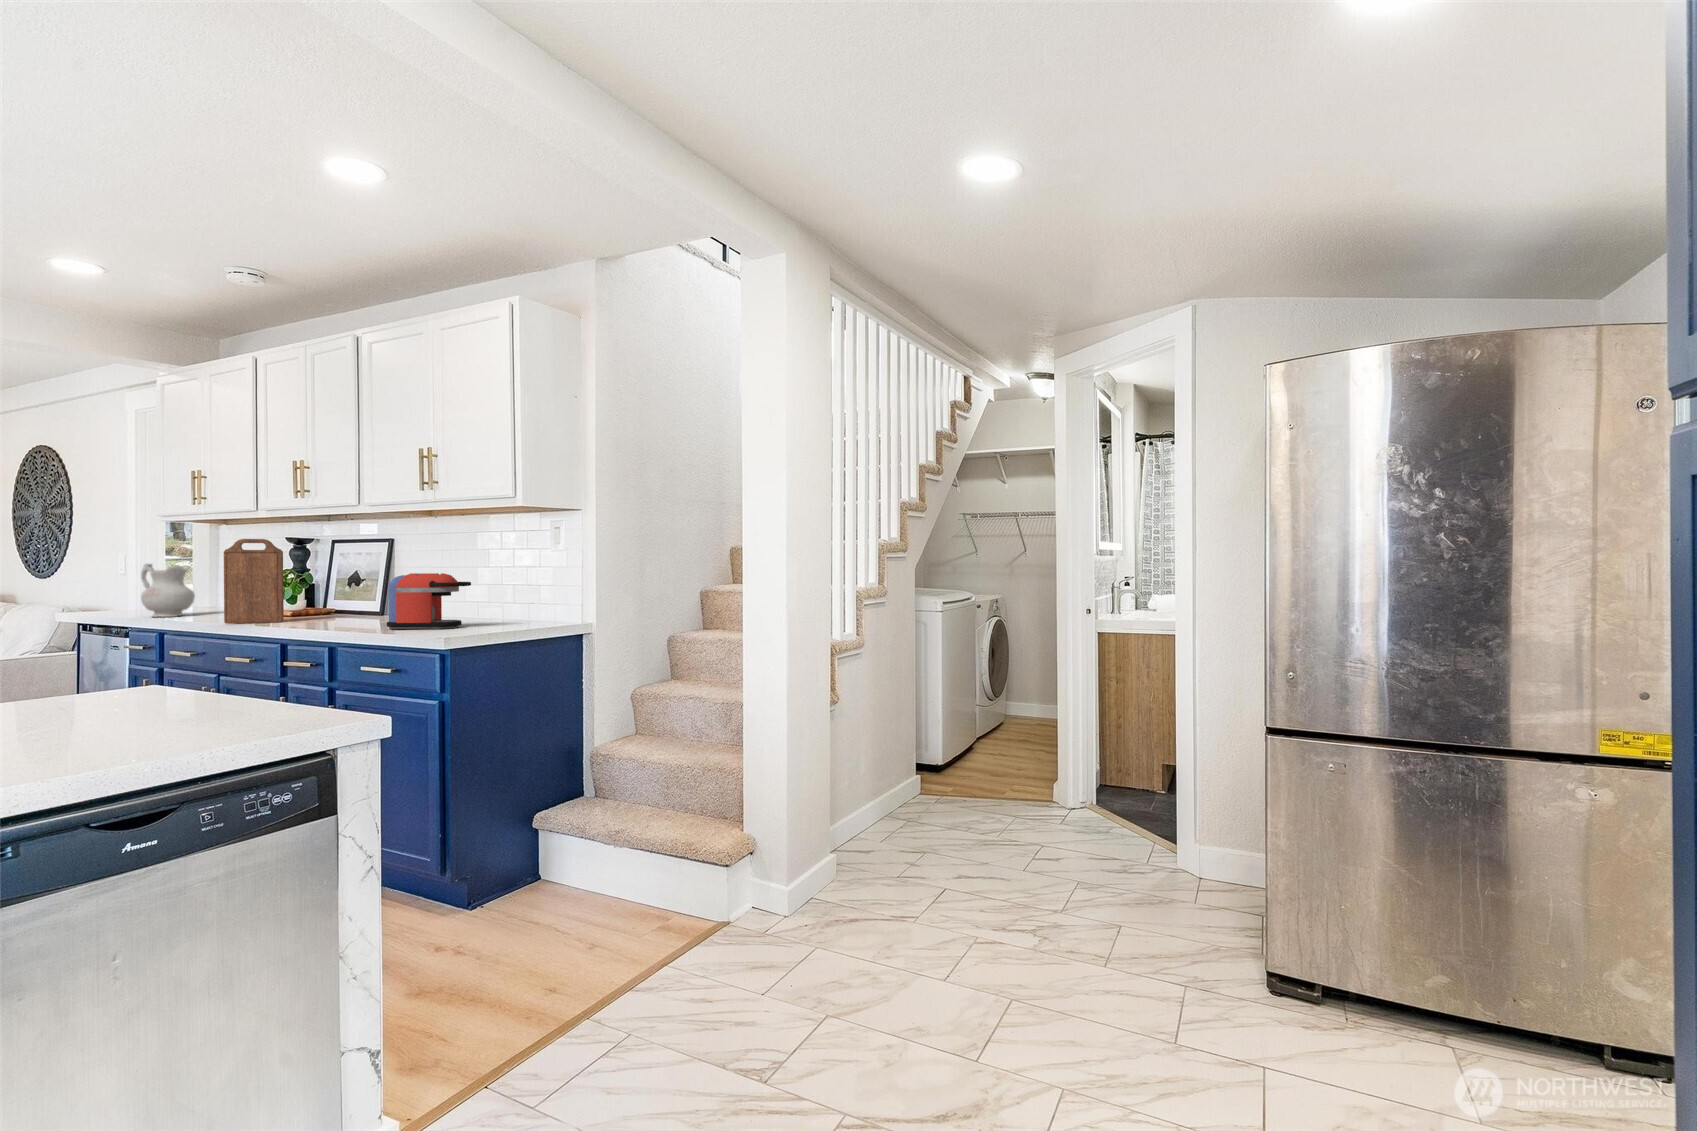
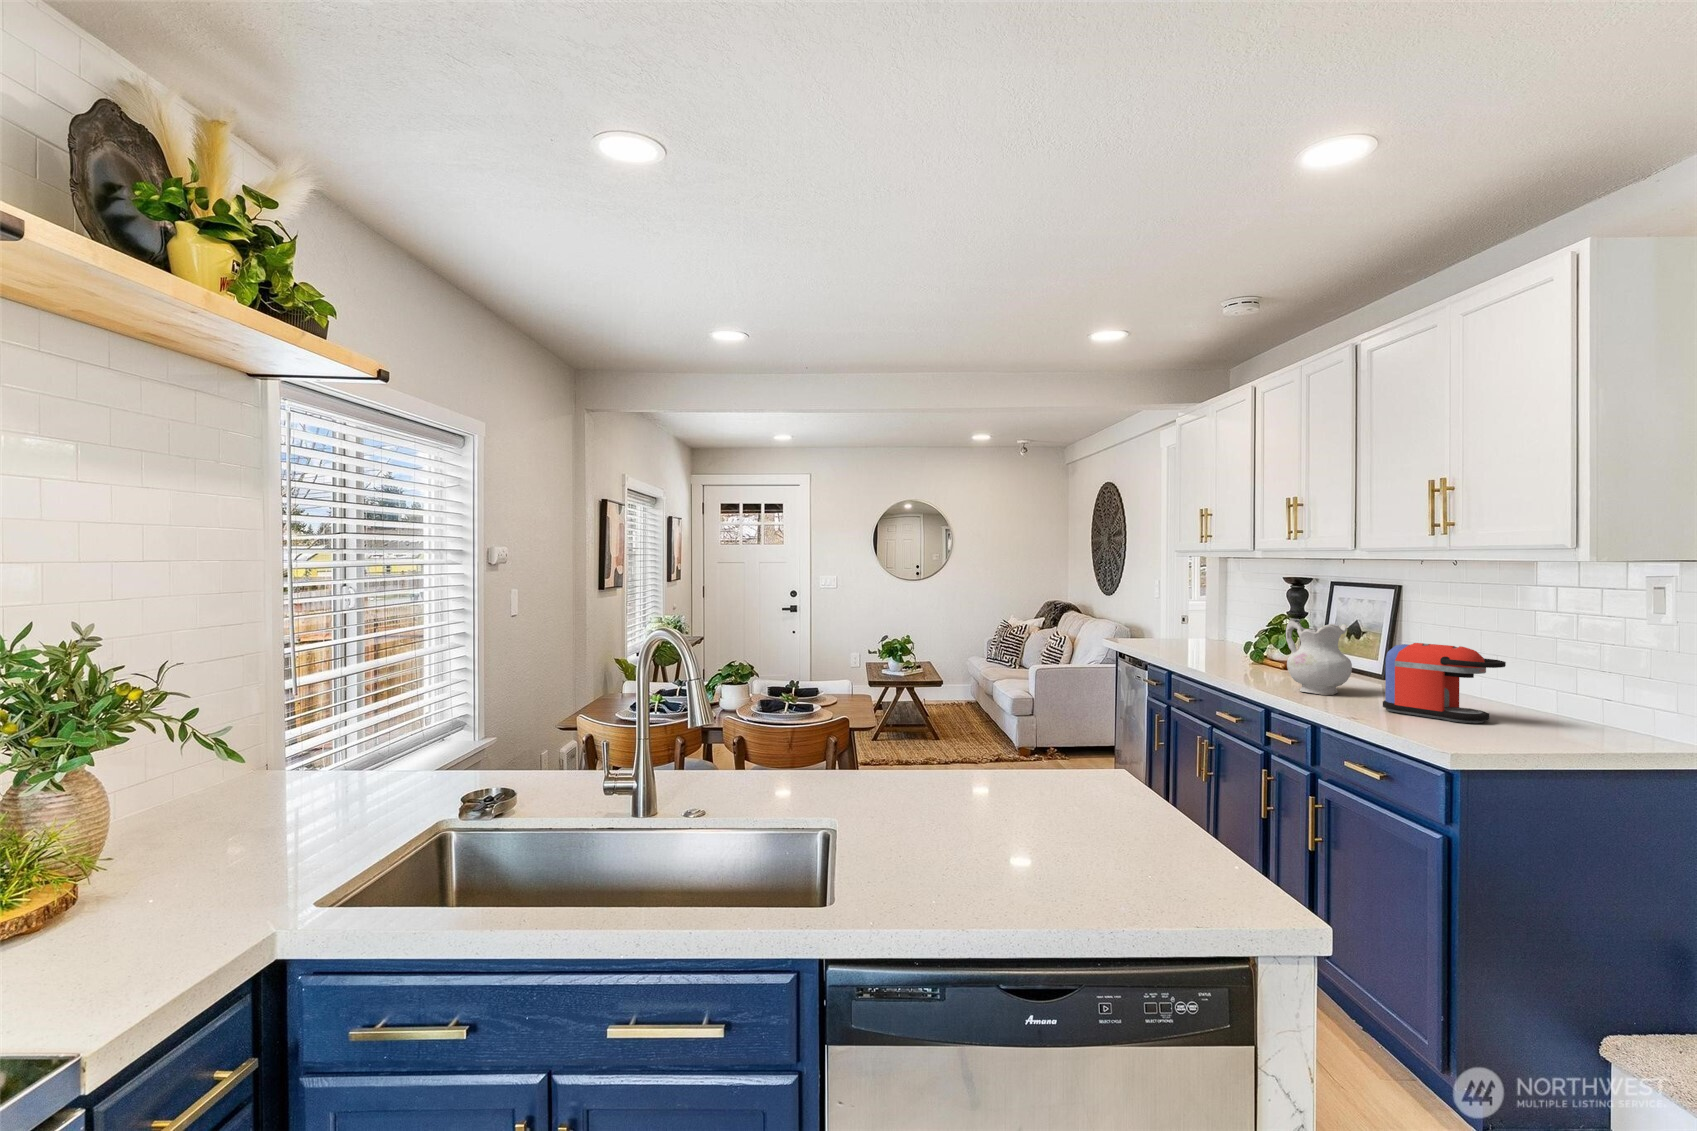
cutting board: present [224,539,284,624] -> none [1220,585,1275,674]
ceramic pitcher: present [141,564,195,617] -> present [1286,618,1352,695]

